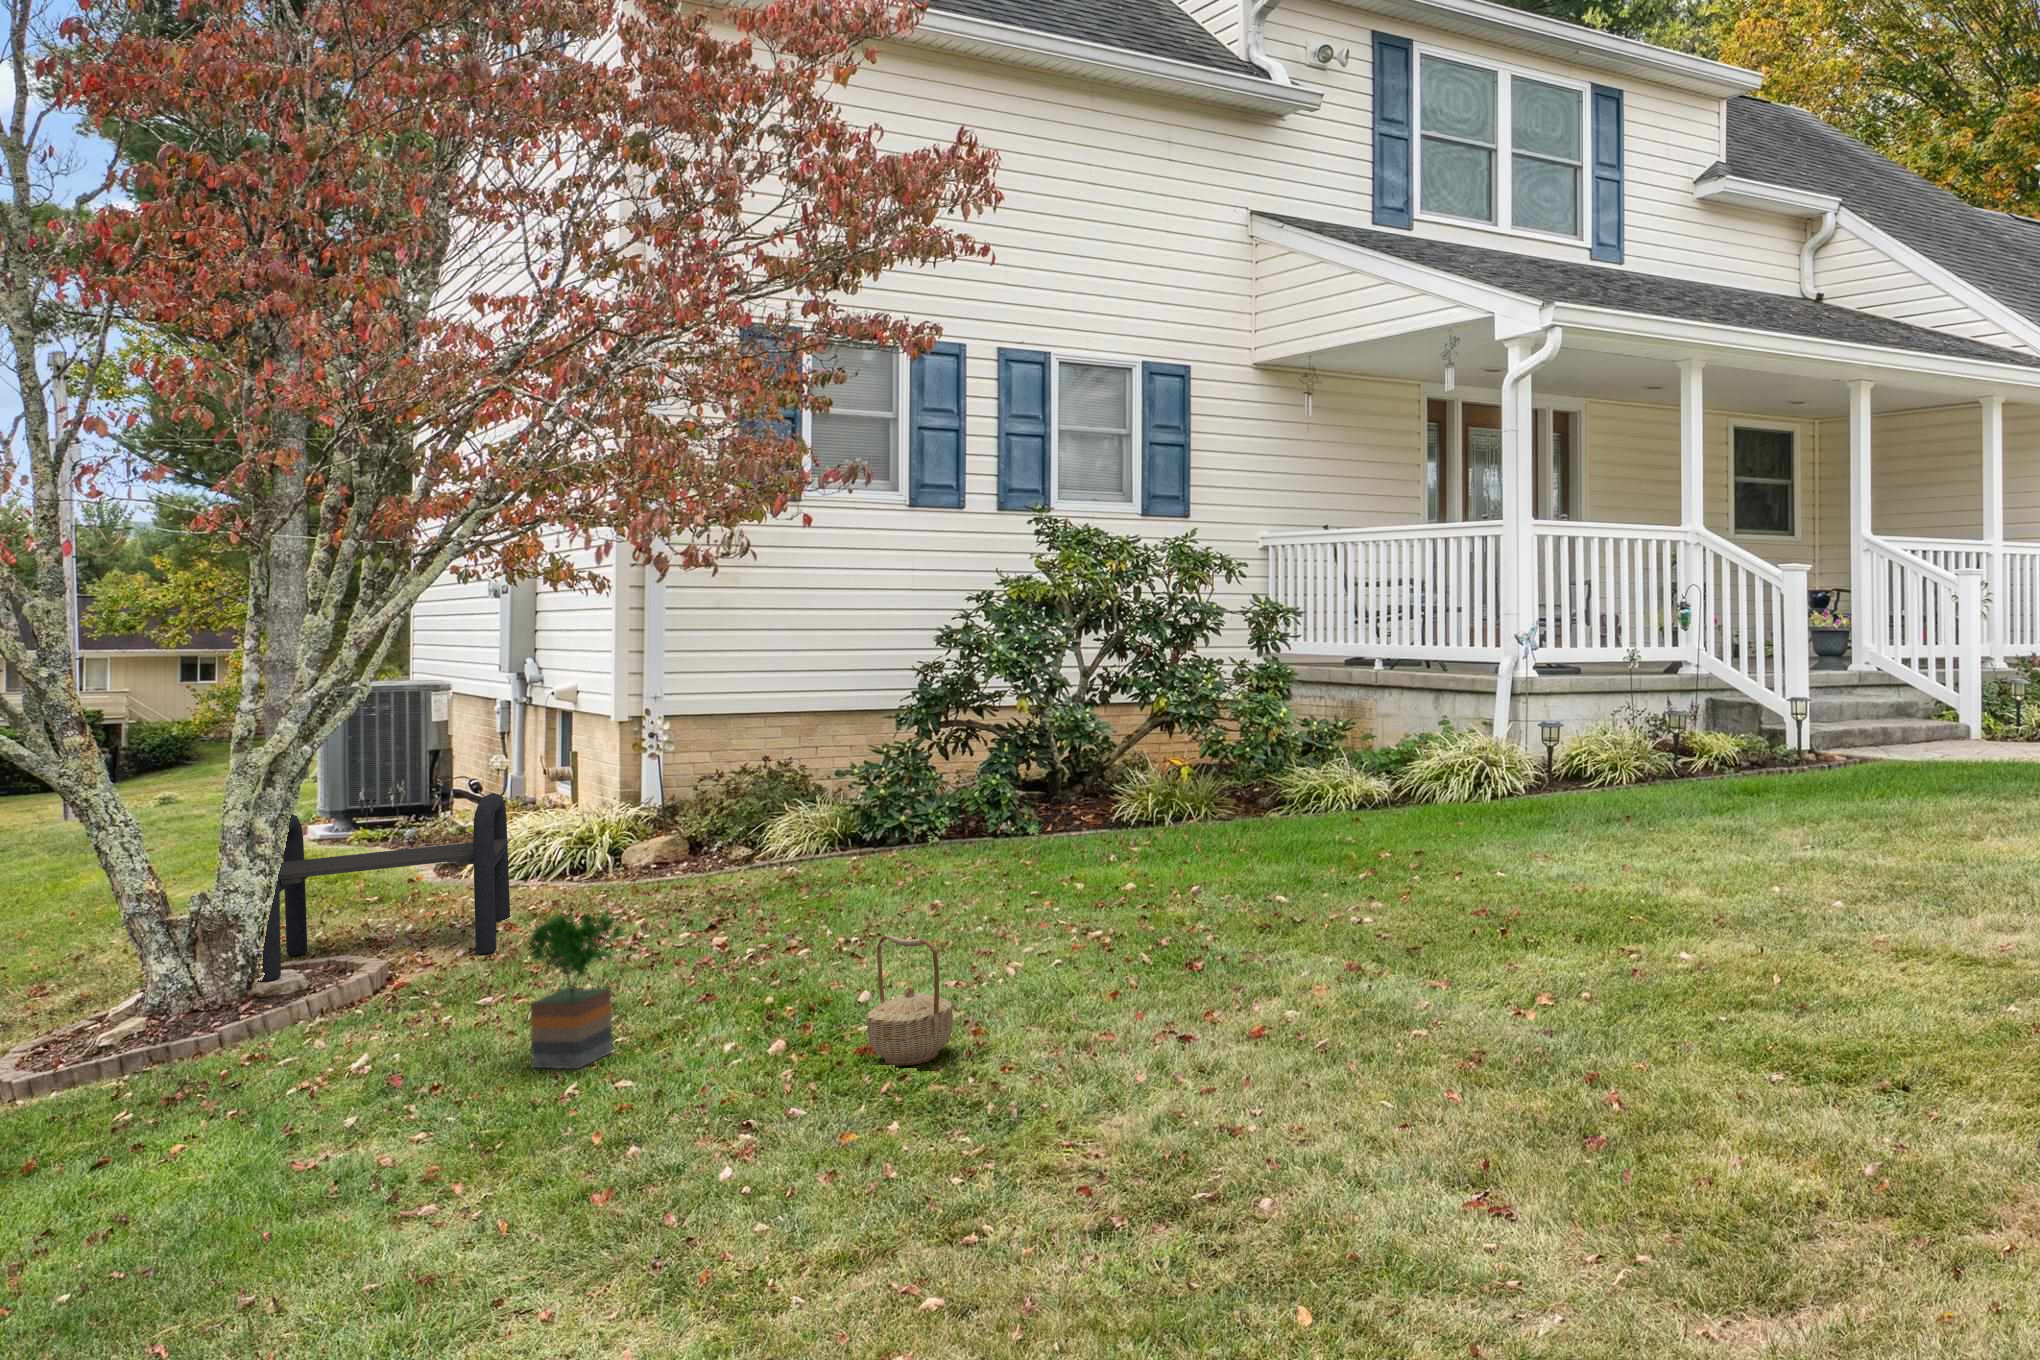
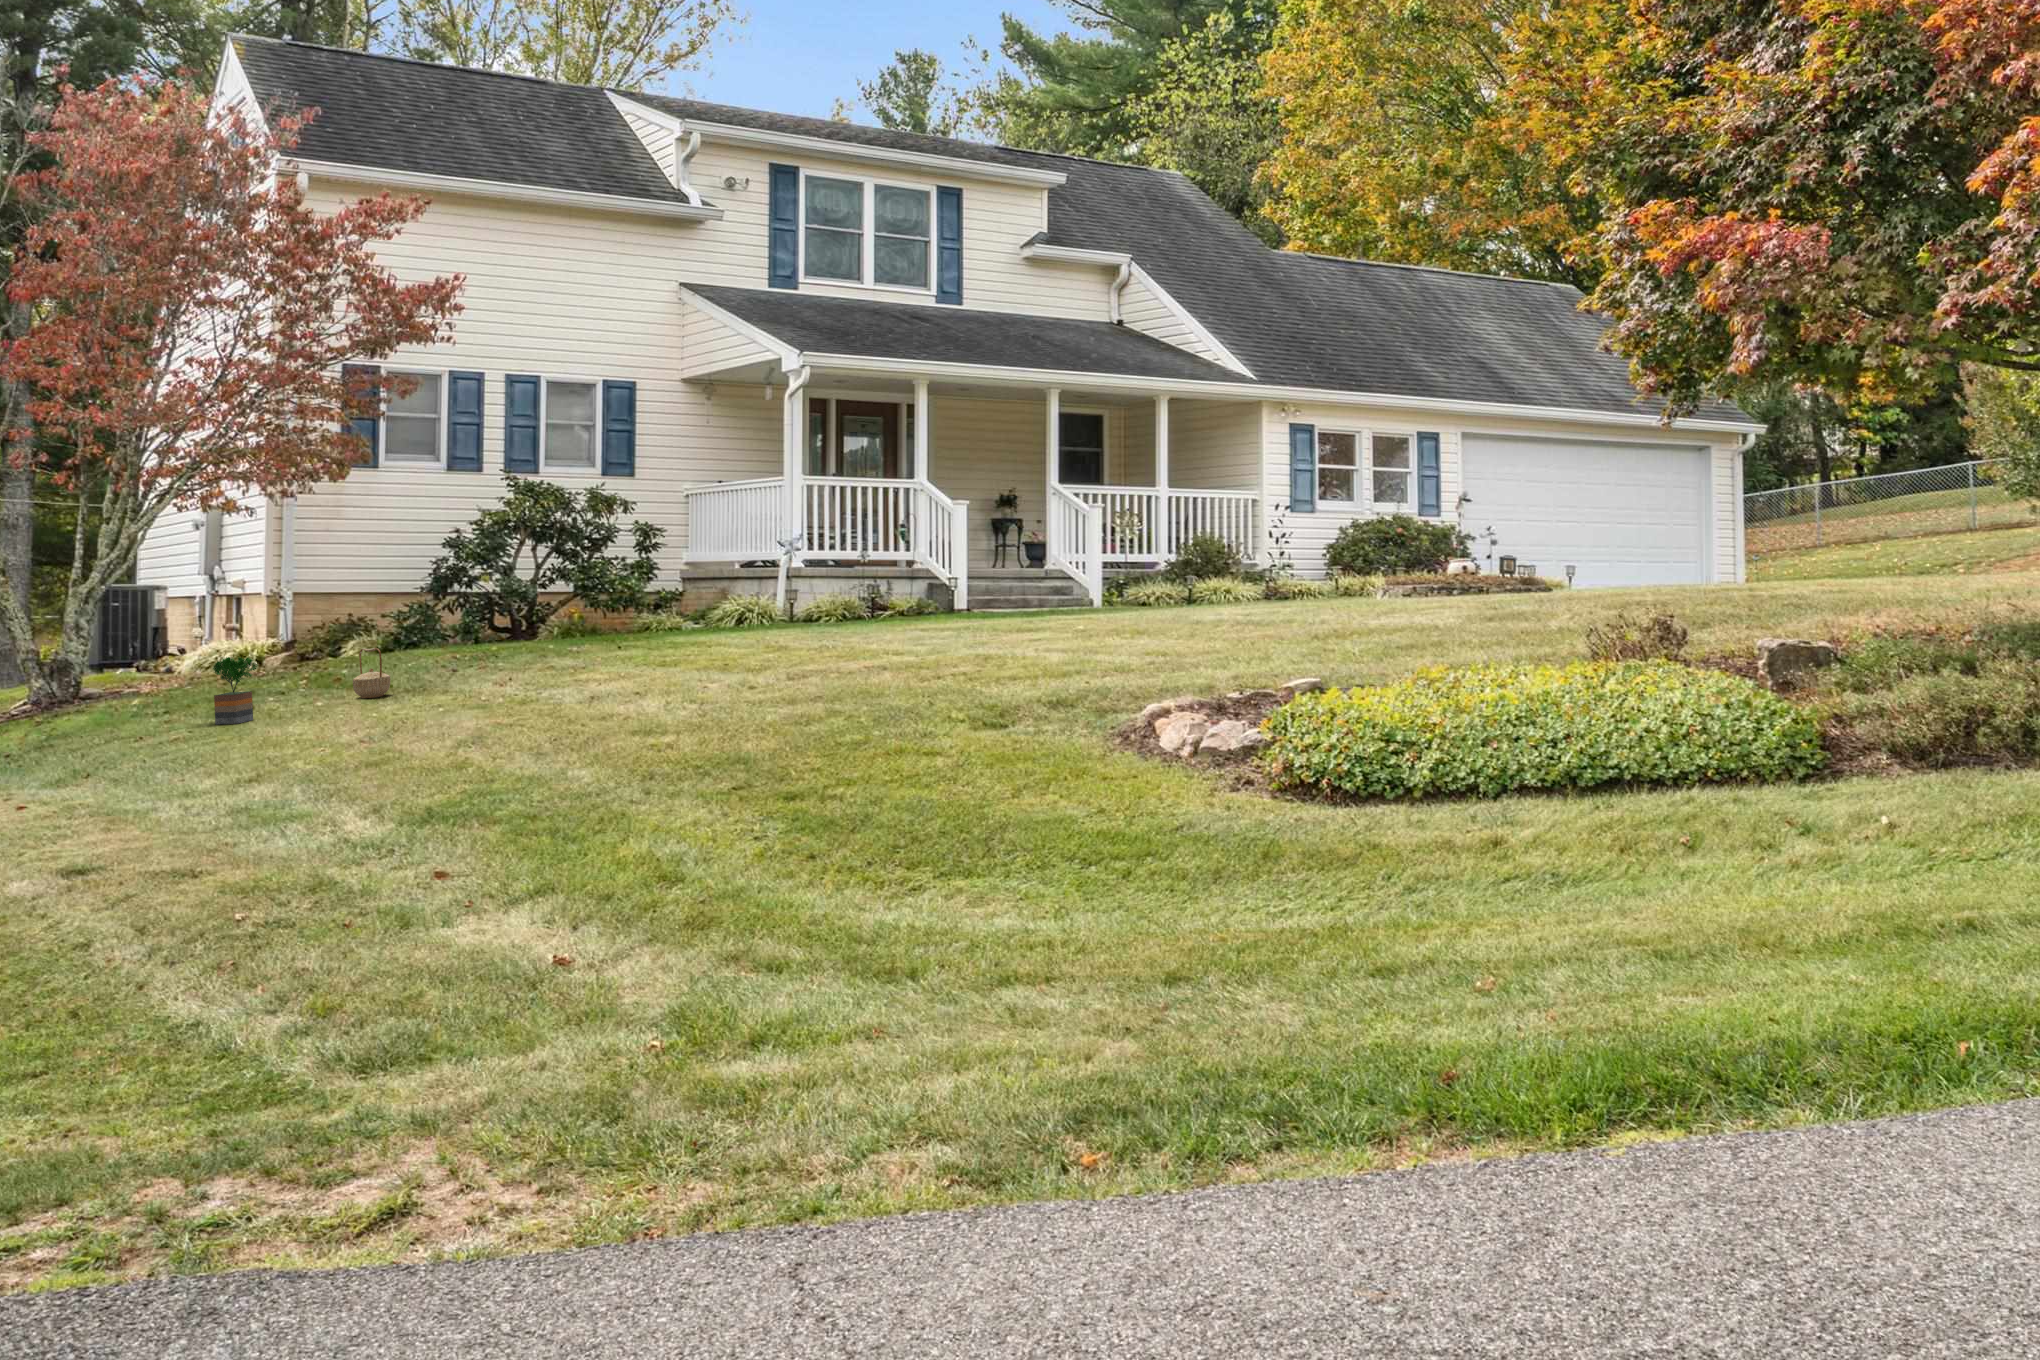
bench: present [262,793,510,981] -> none [74,622,206,712]

